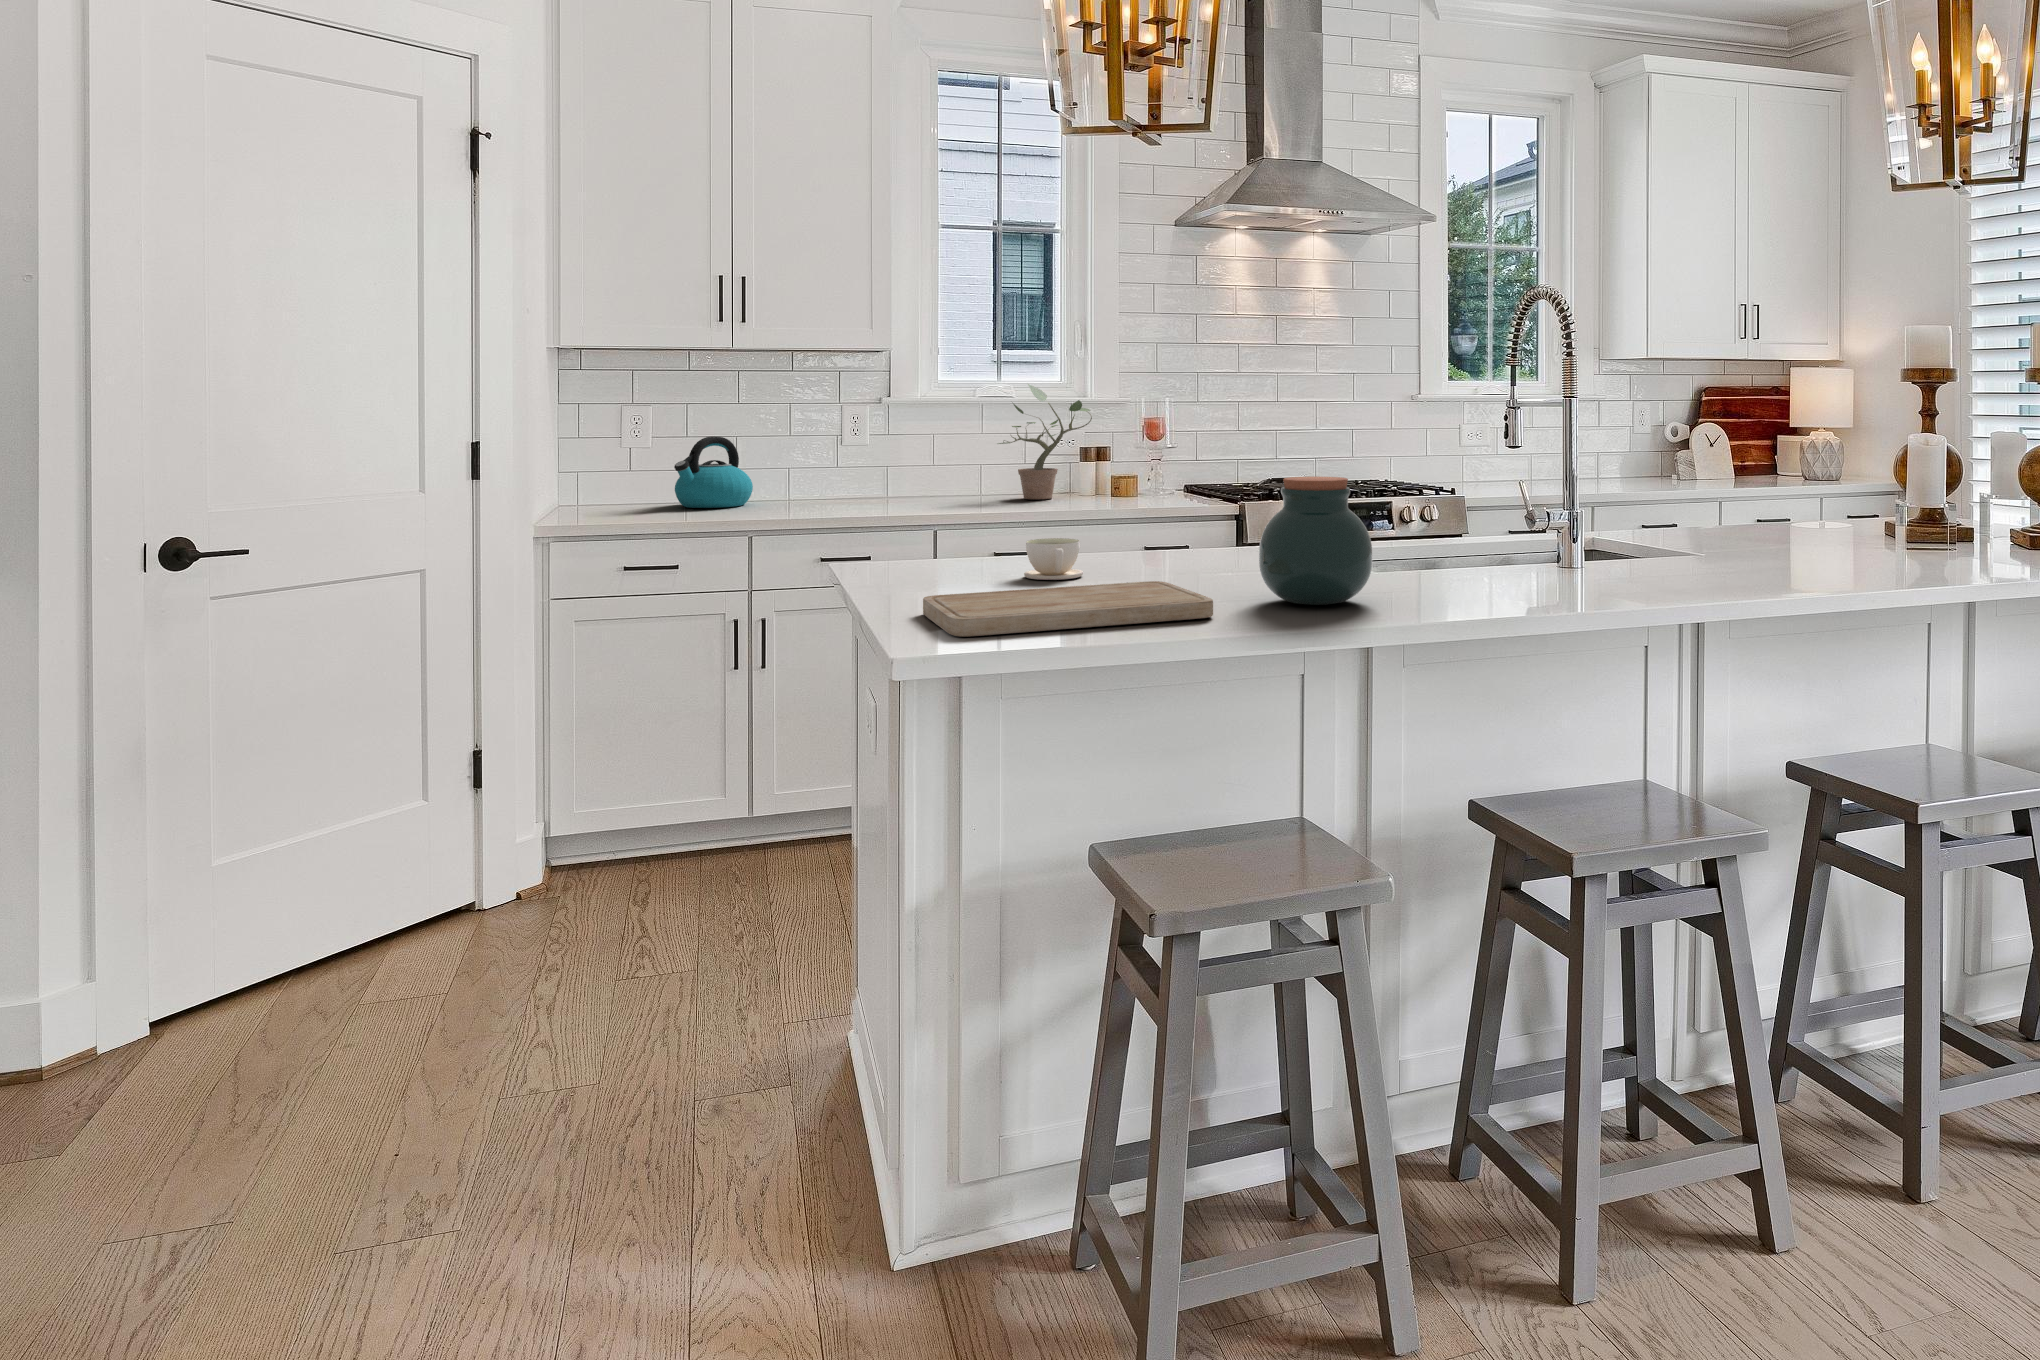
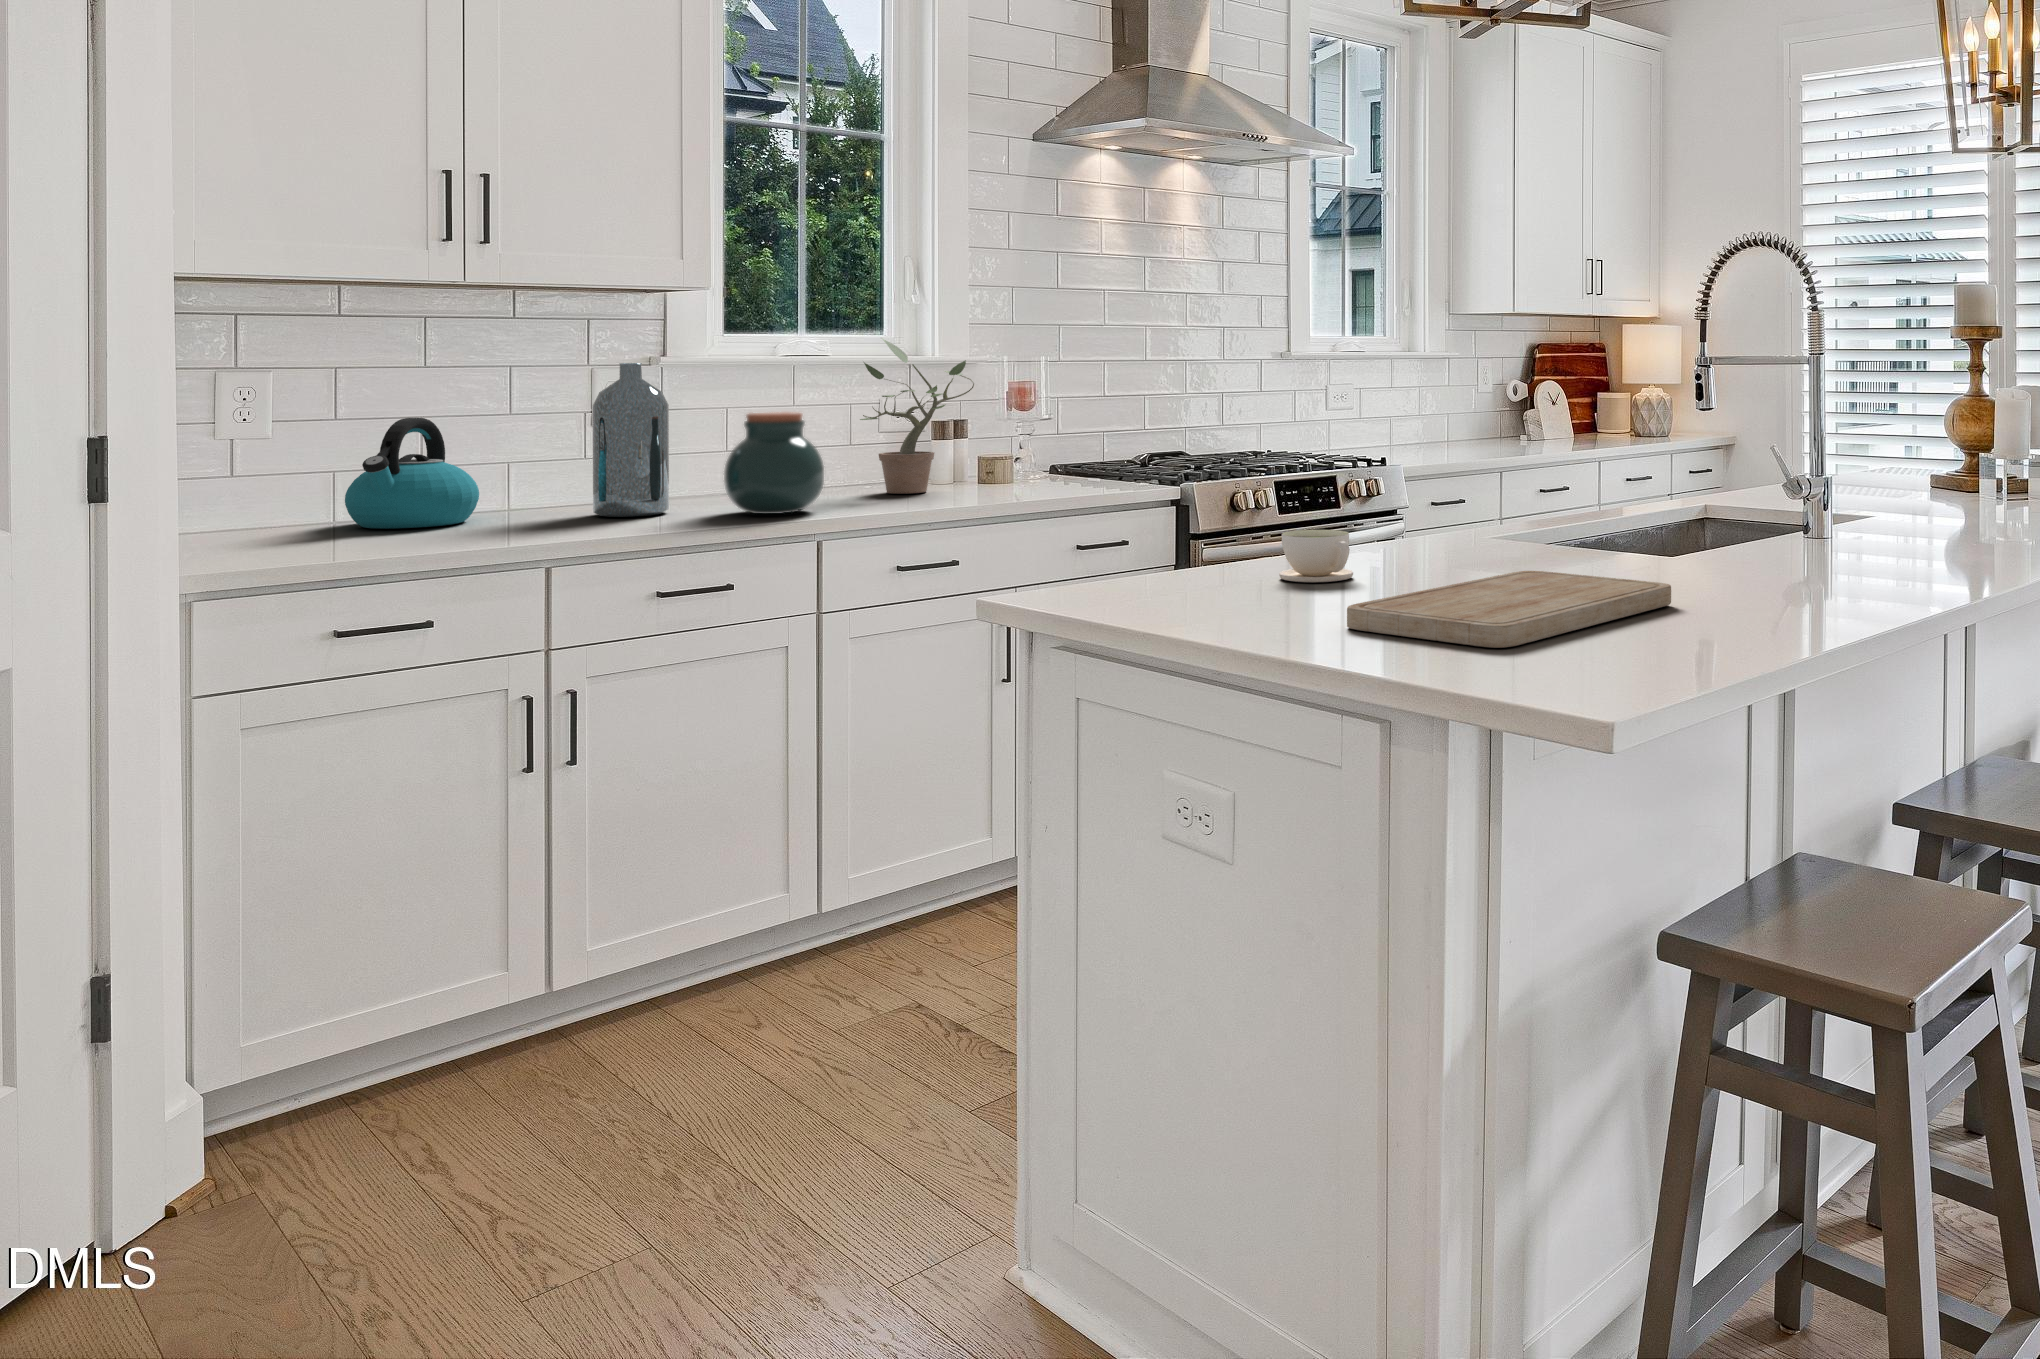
bottle: none [813,402,862,507] -> present [592,363,669,517]
jar: present [1259,476,1372,605] -> present [724,412,824,514]

